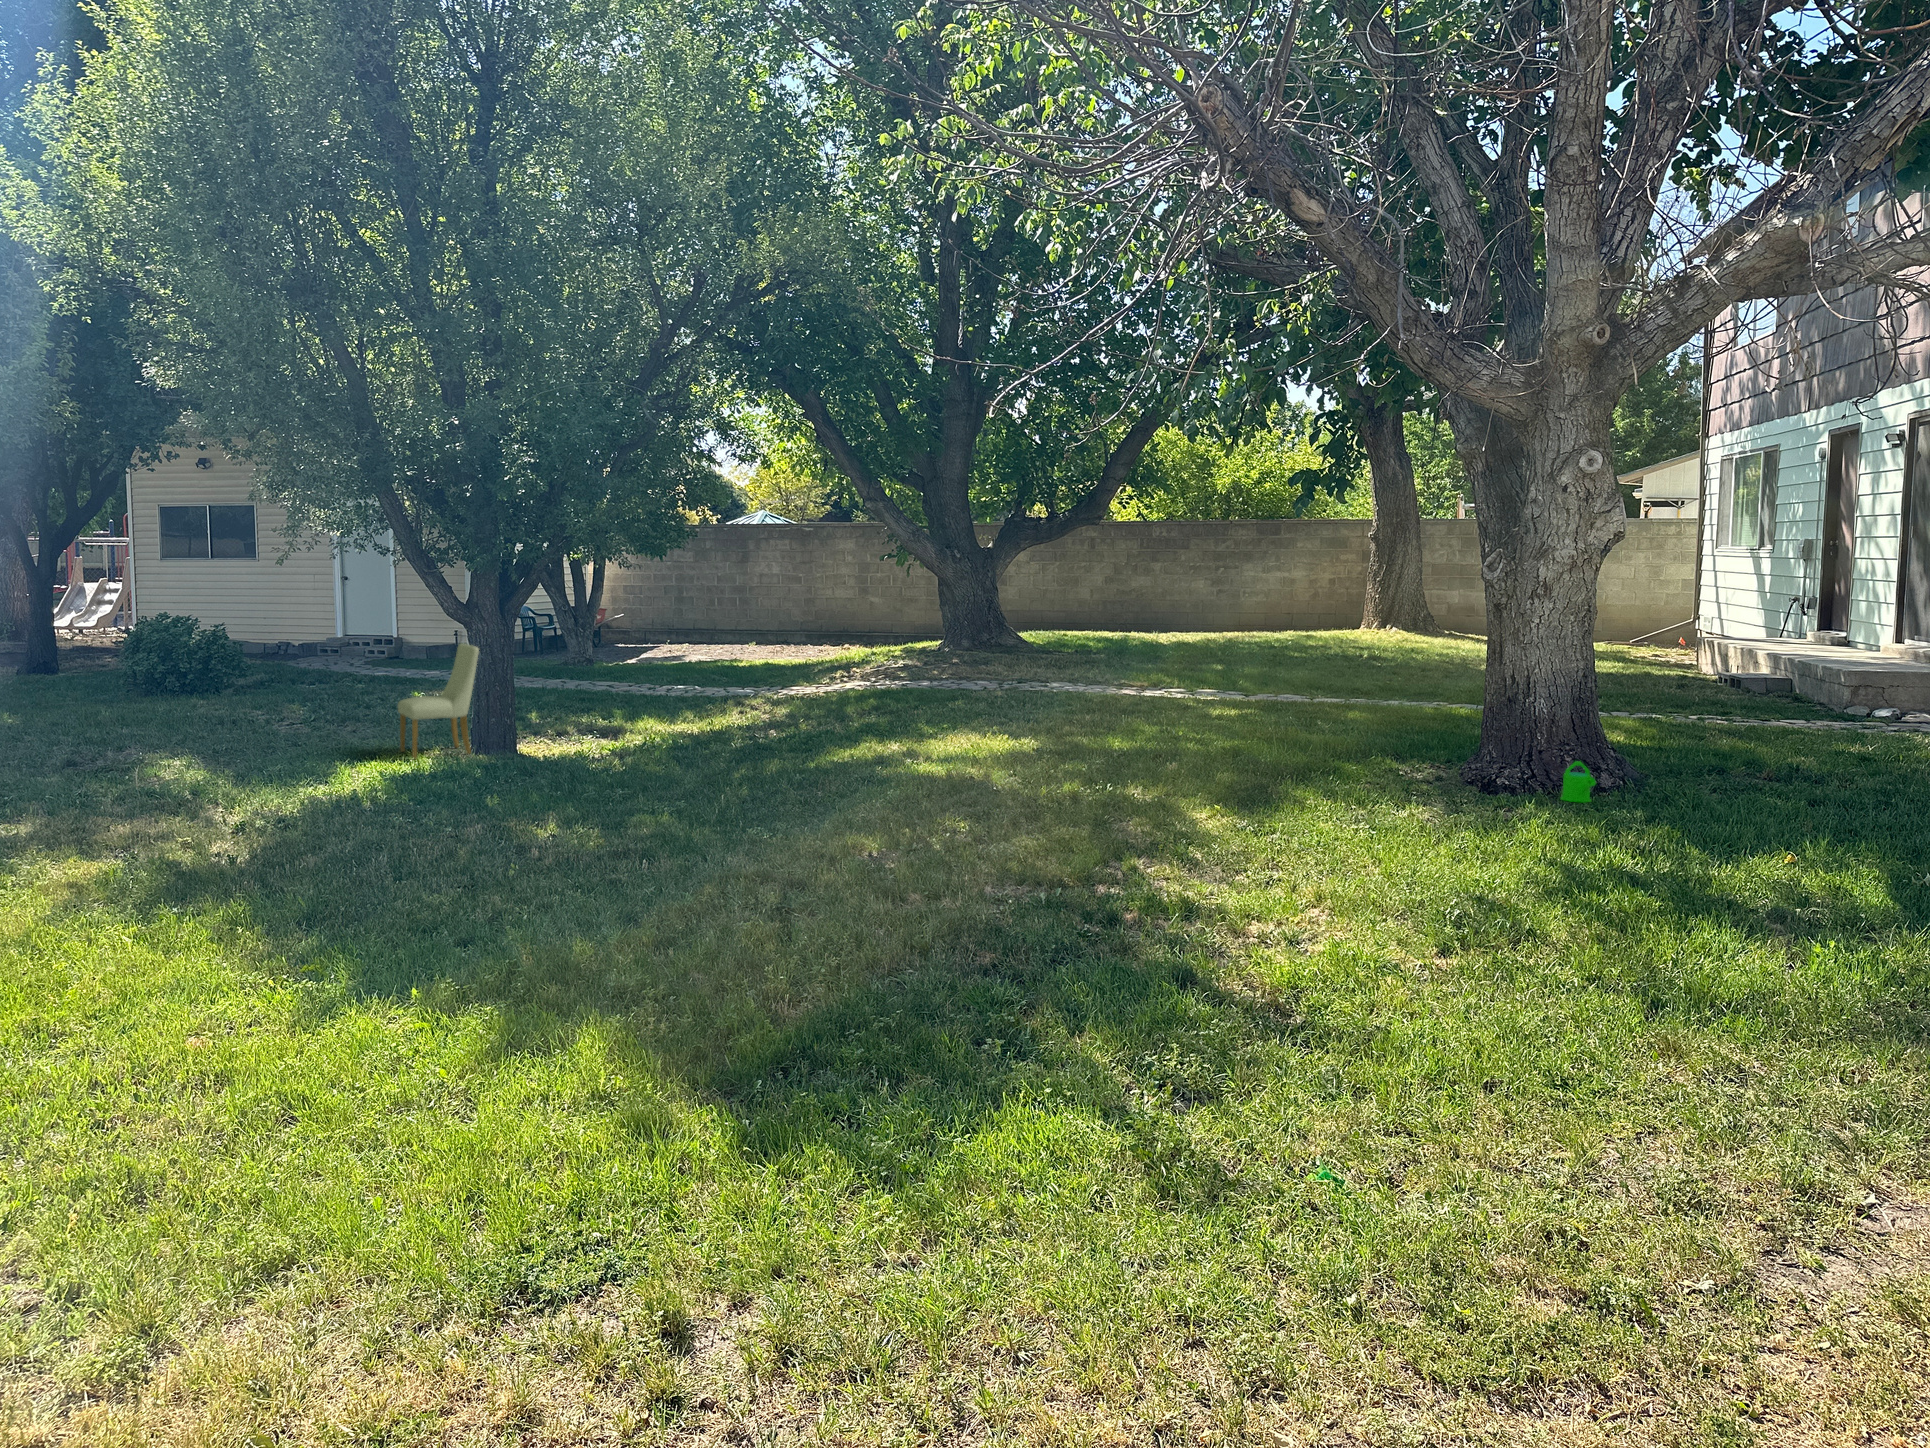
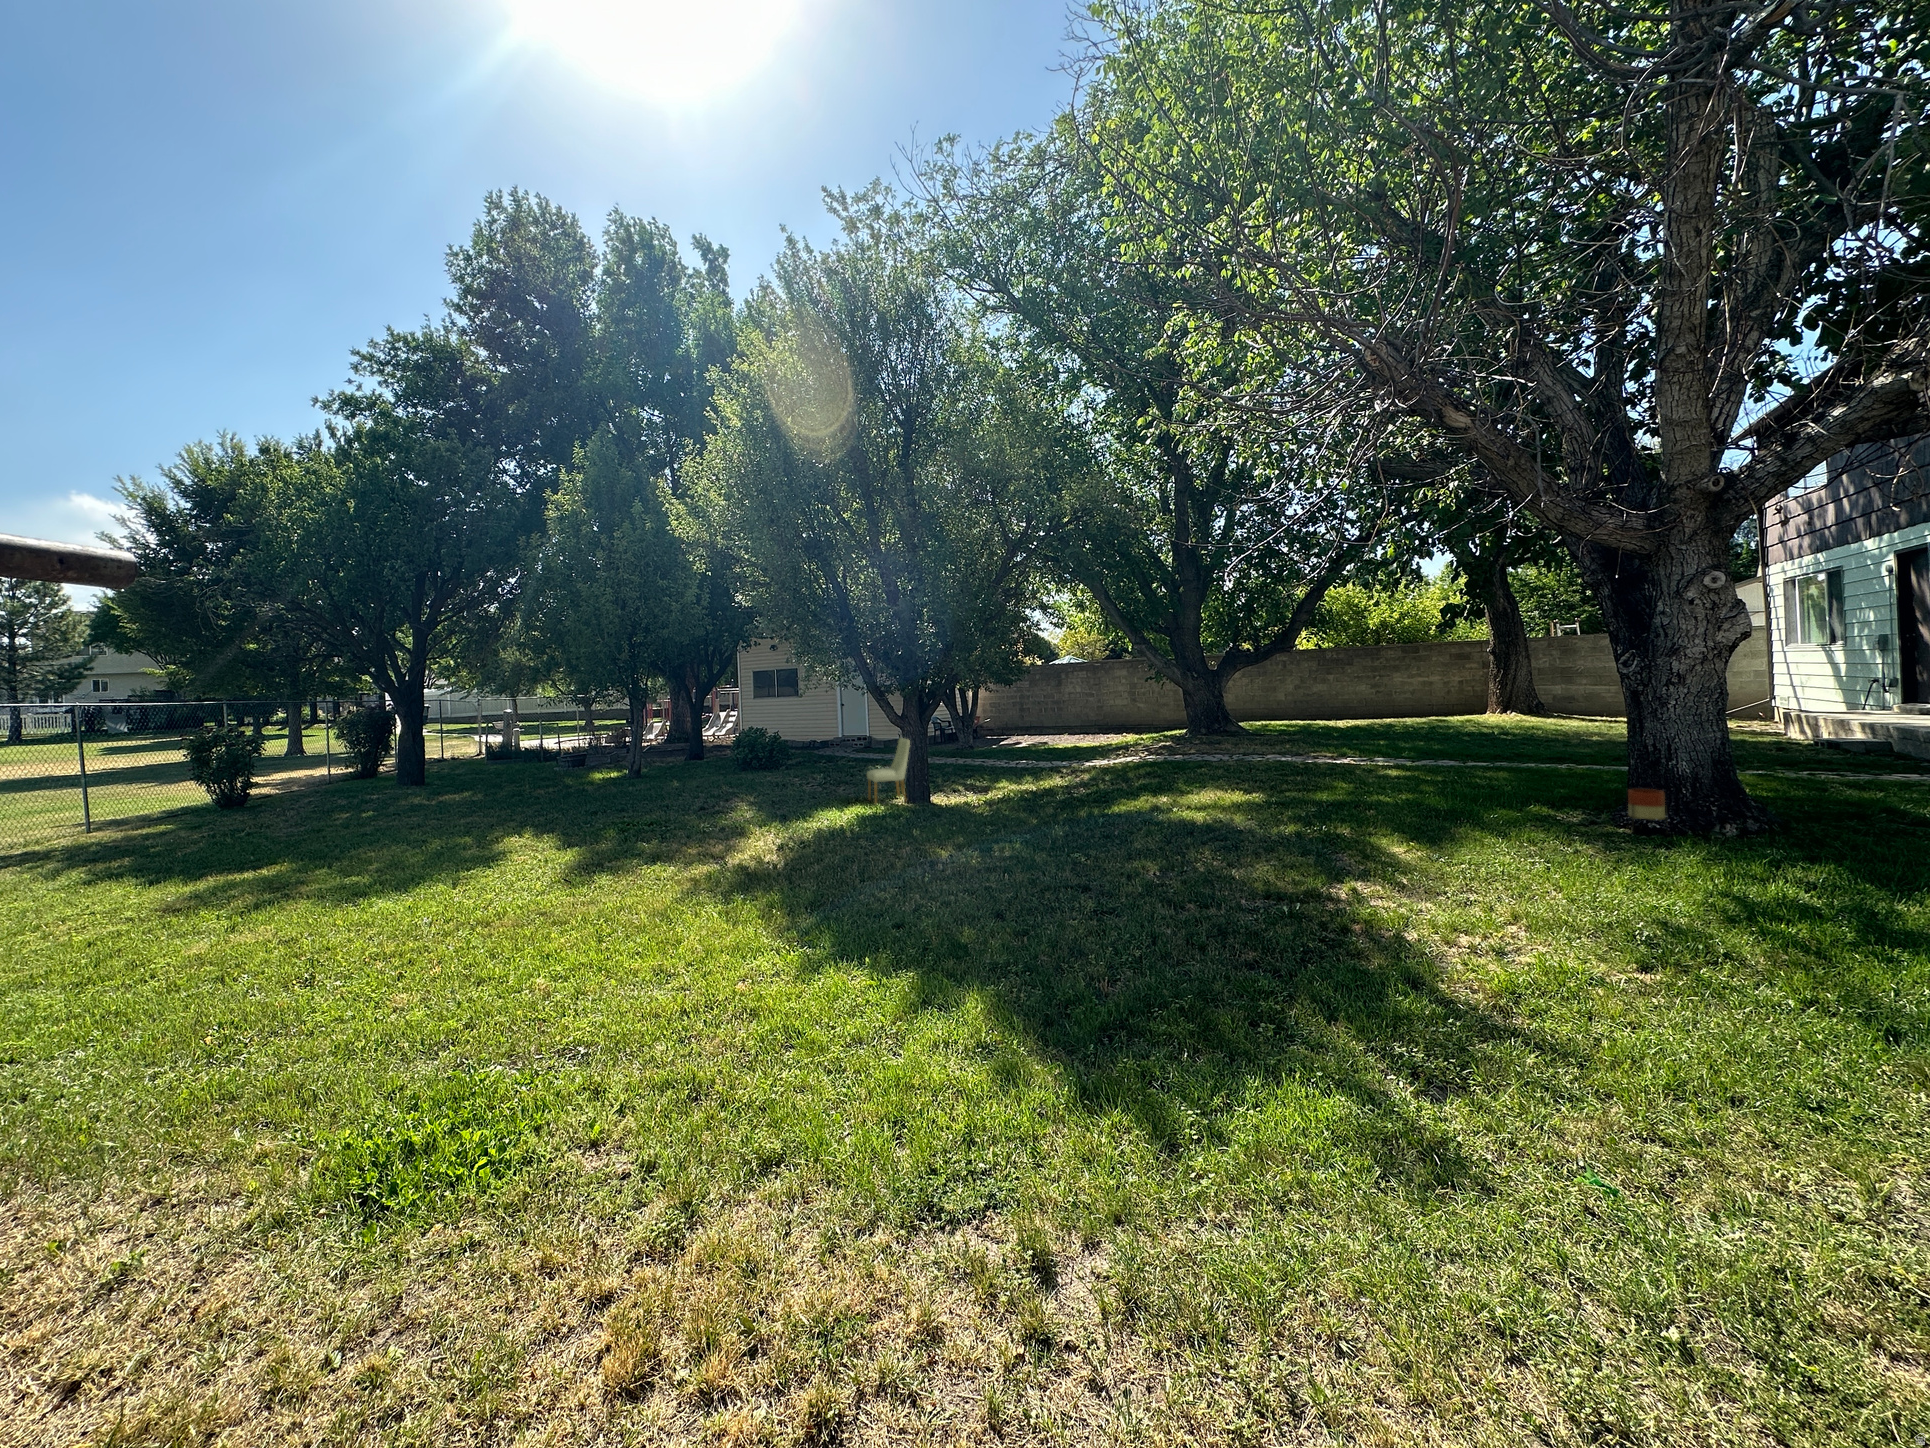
planter: none [1479,736,1520,795] -> present [1628,789,1666,820]
watering can: present [1561,761,1596,803] -> none [1709,808,1745,841]

